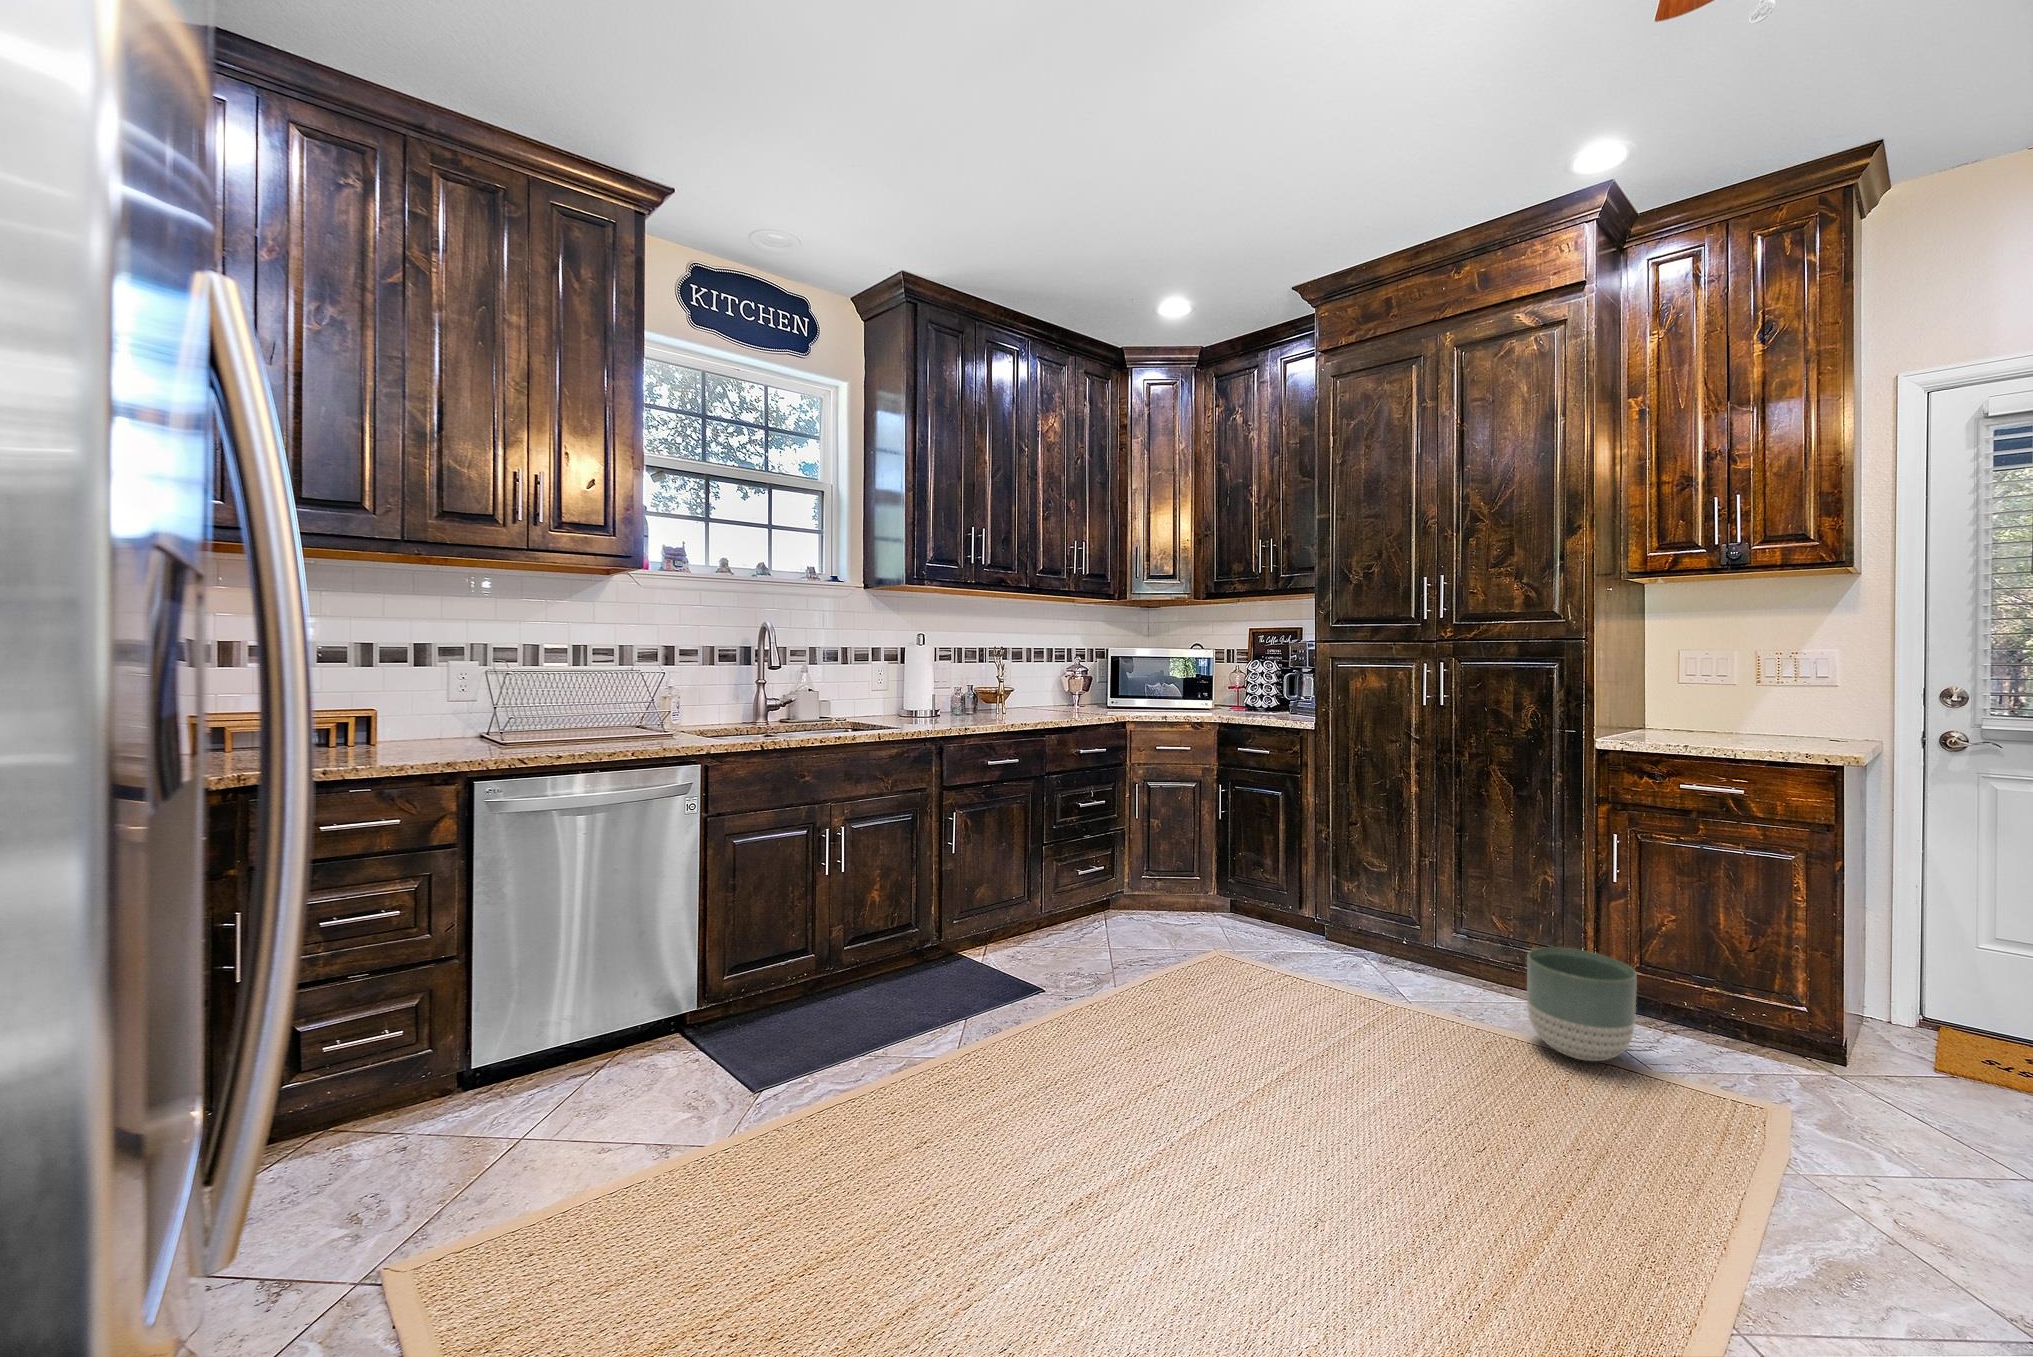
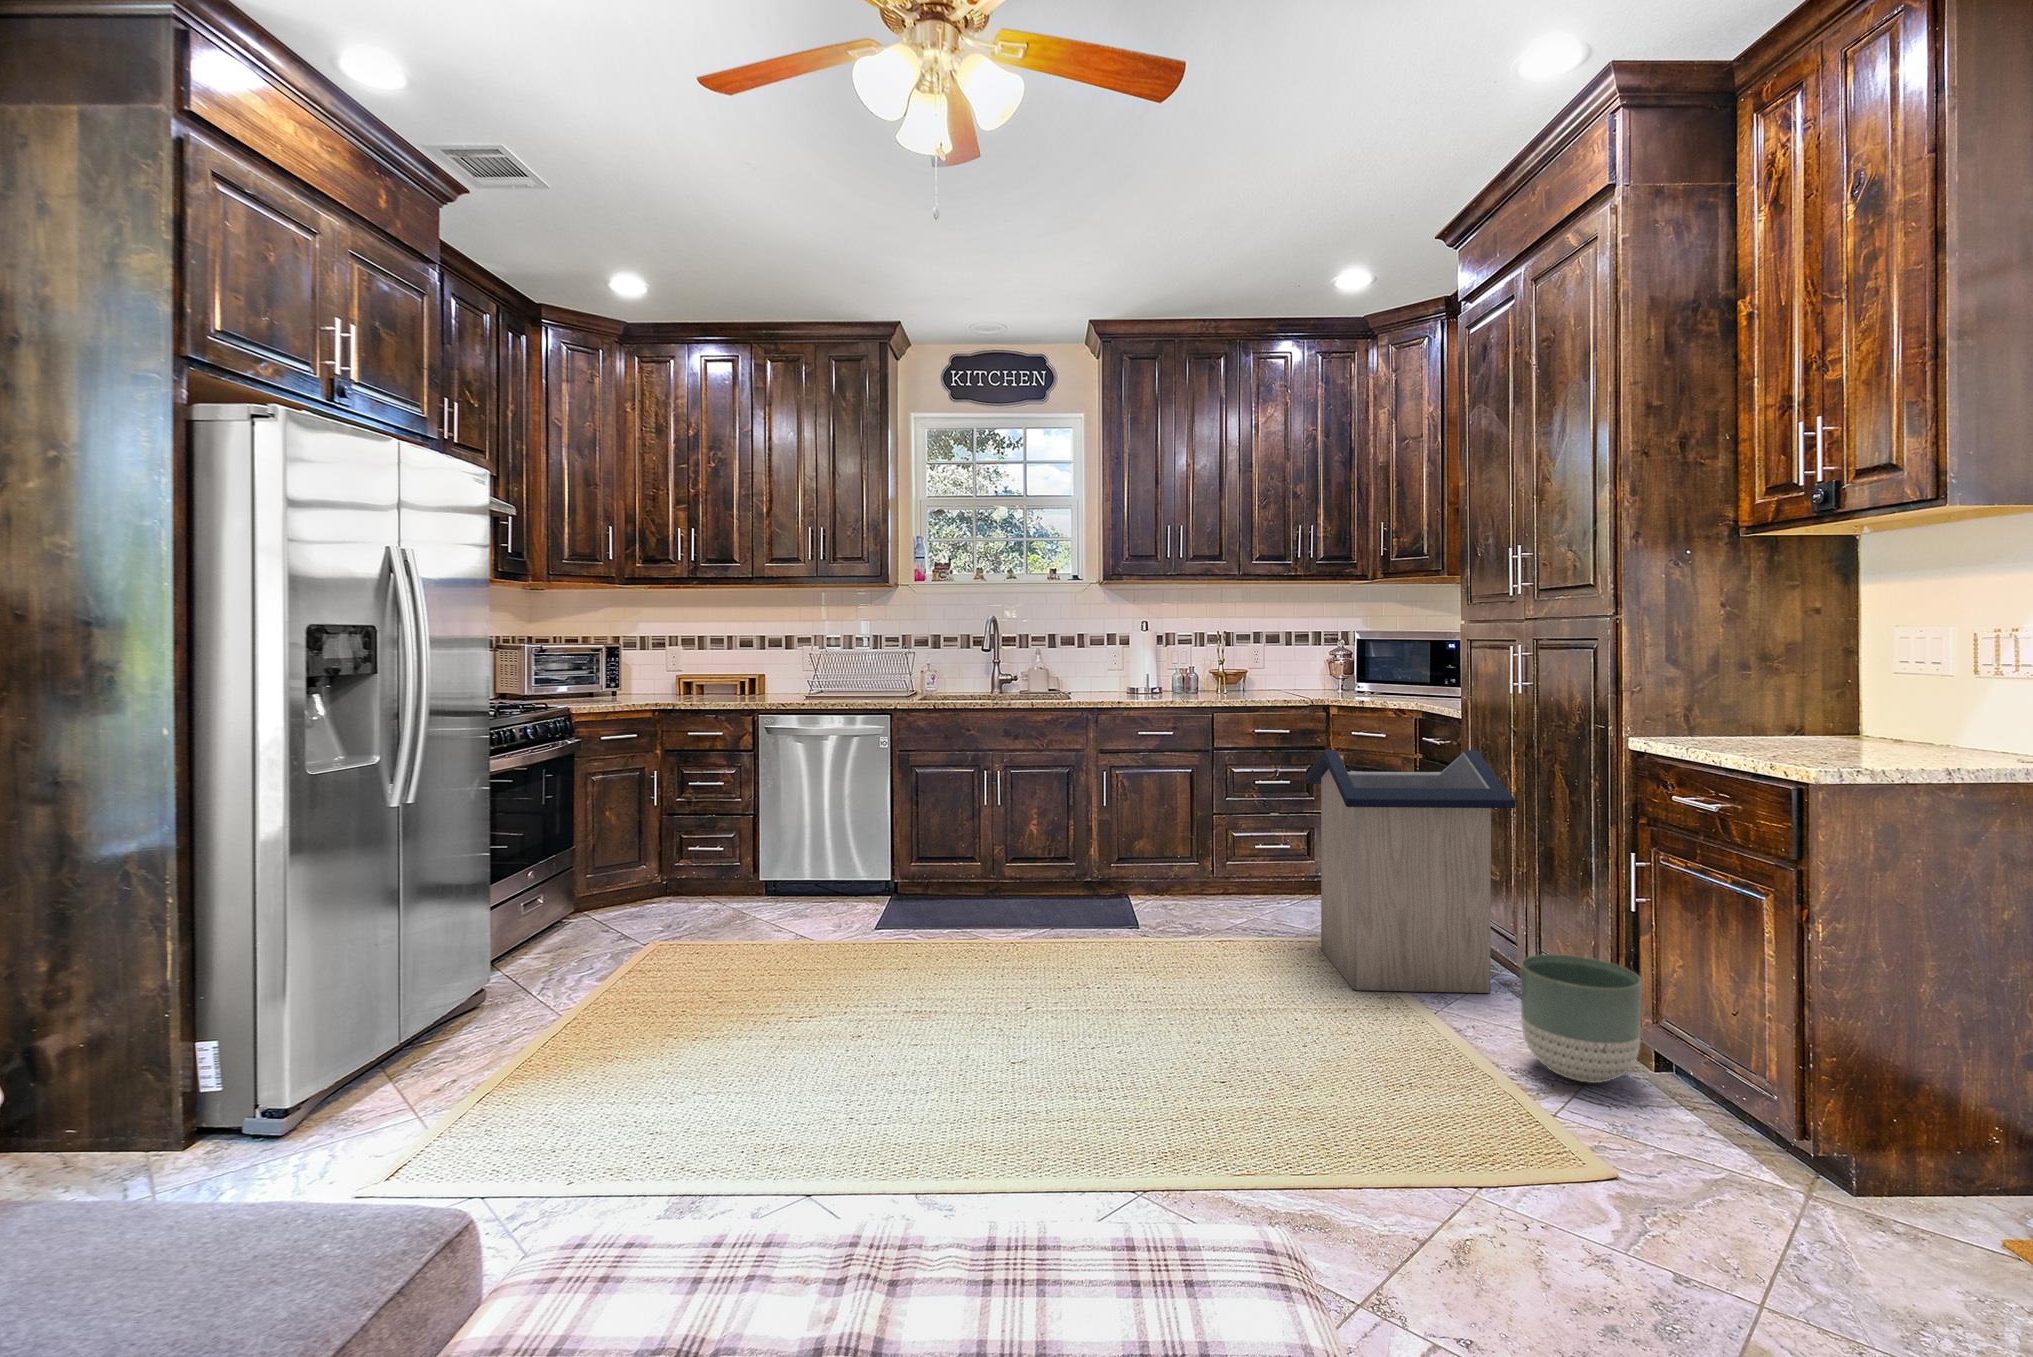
trash can: none [1203,766,1425,1016] -> present [1305,750,1515,993]

